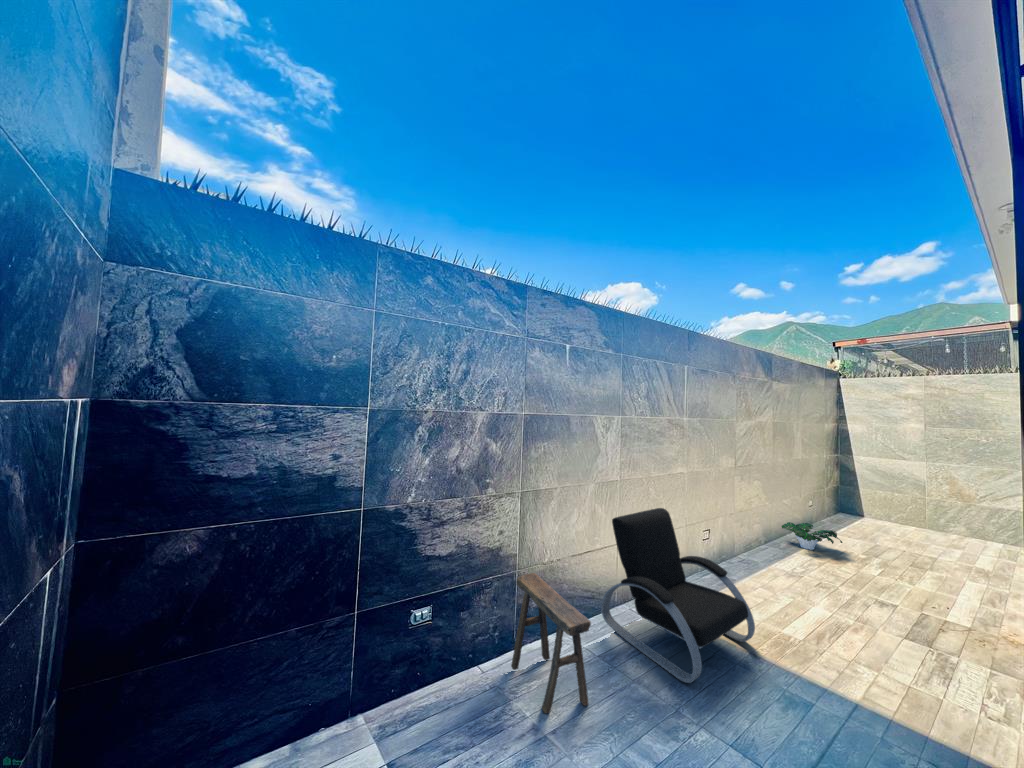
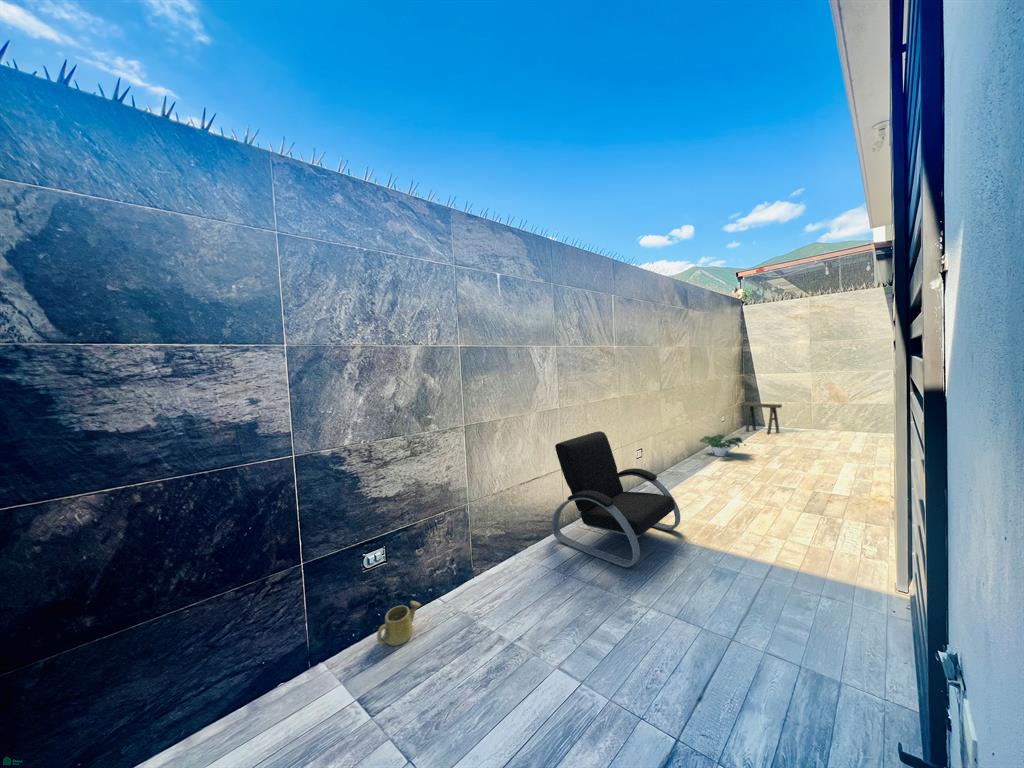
stool: present [511,573,591,713] -> present [742,403,782,434]
watering can: none [409,669,456,718] -> present [377,601,420,645]

